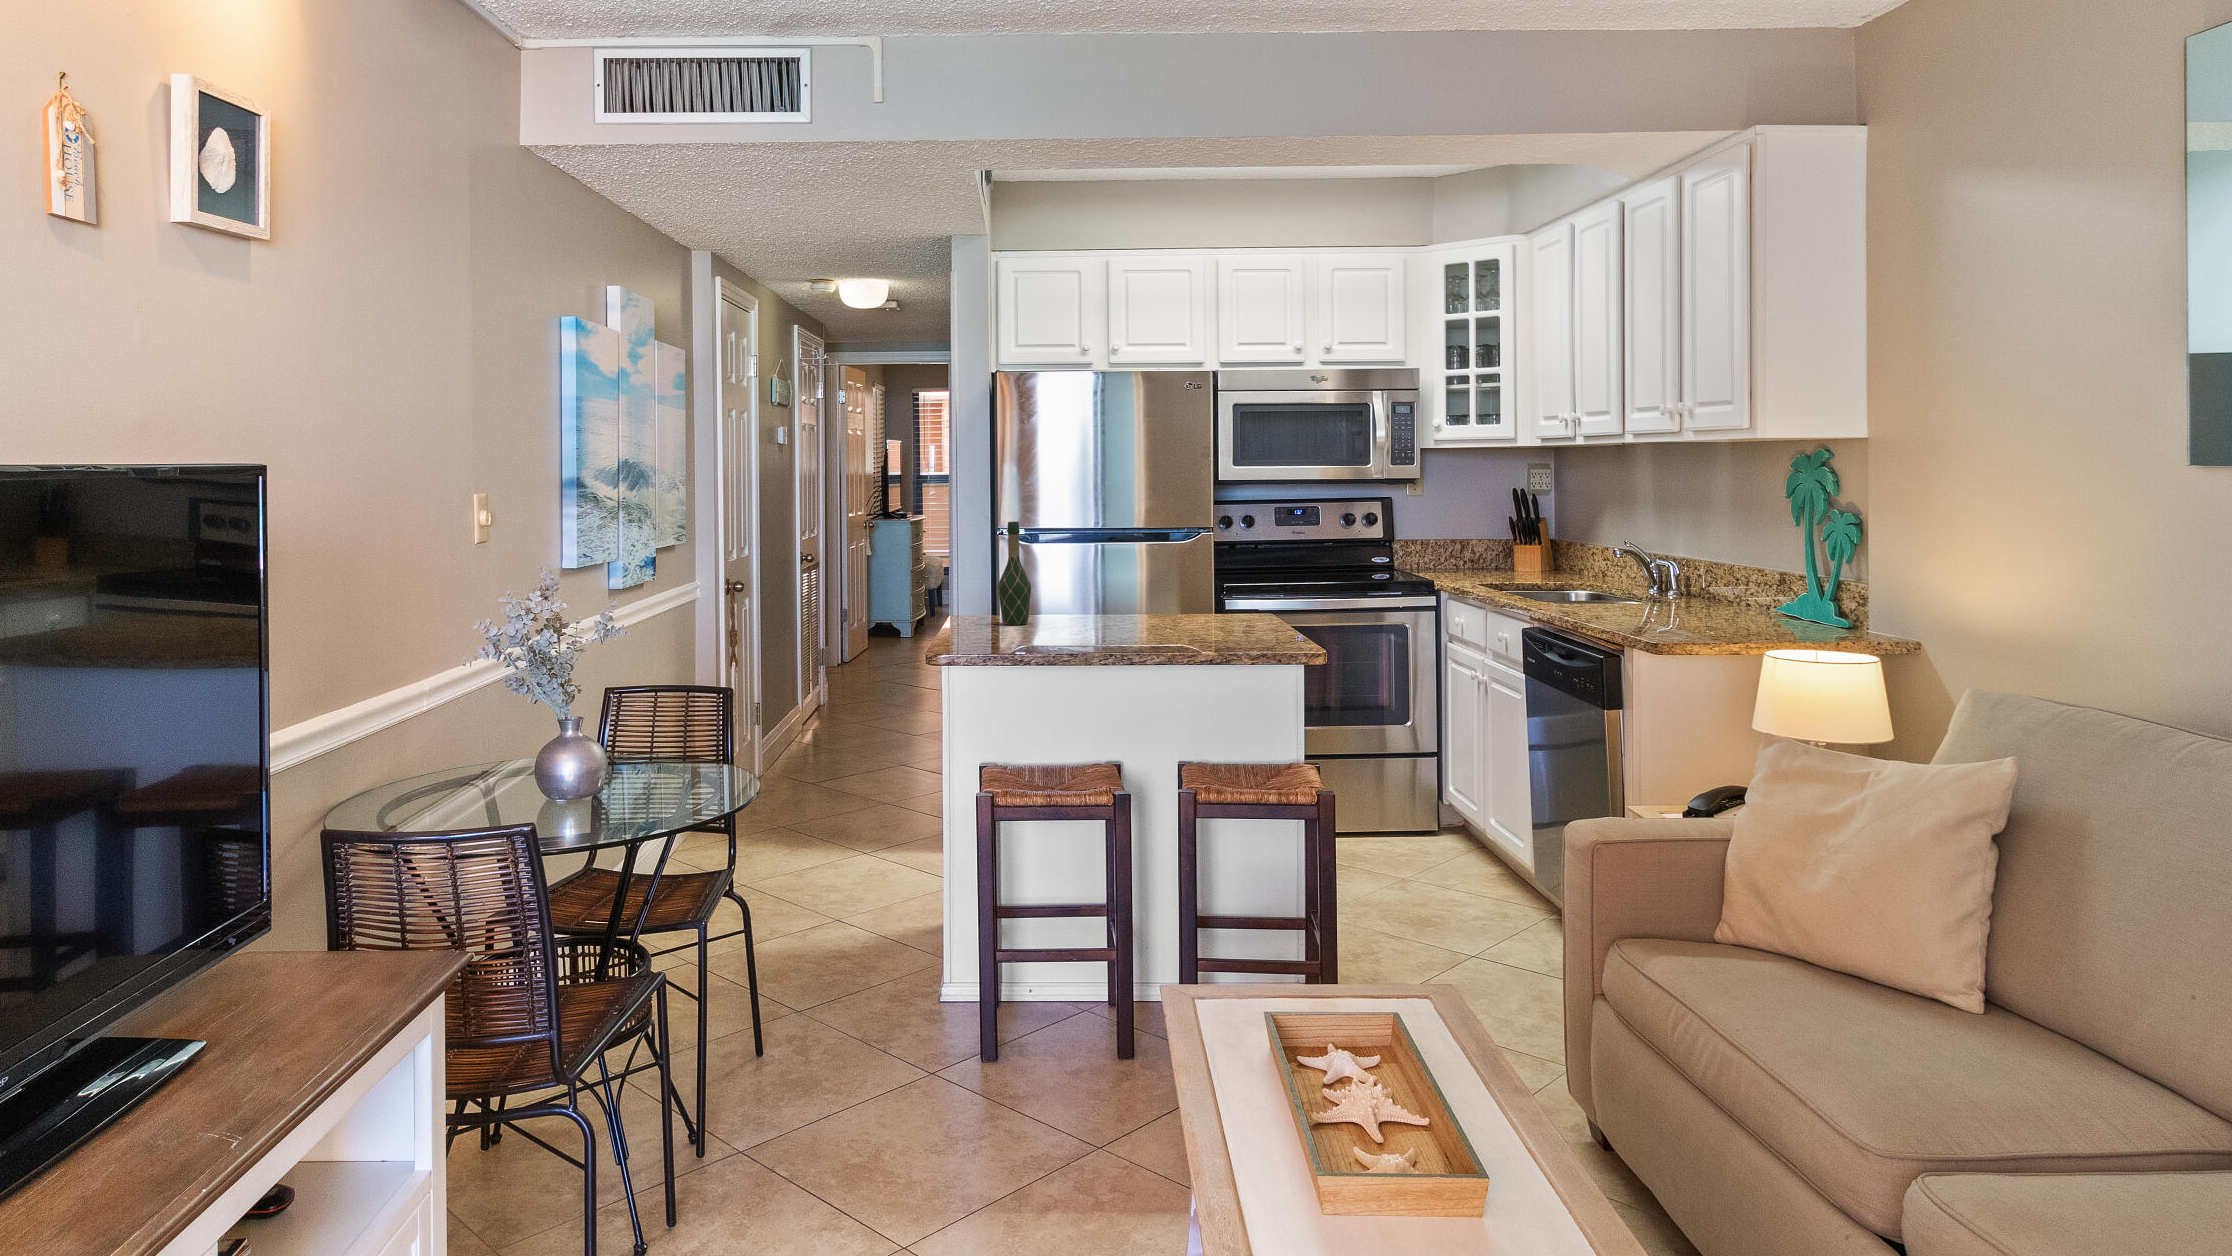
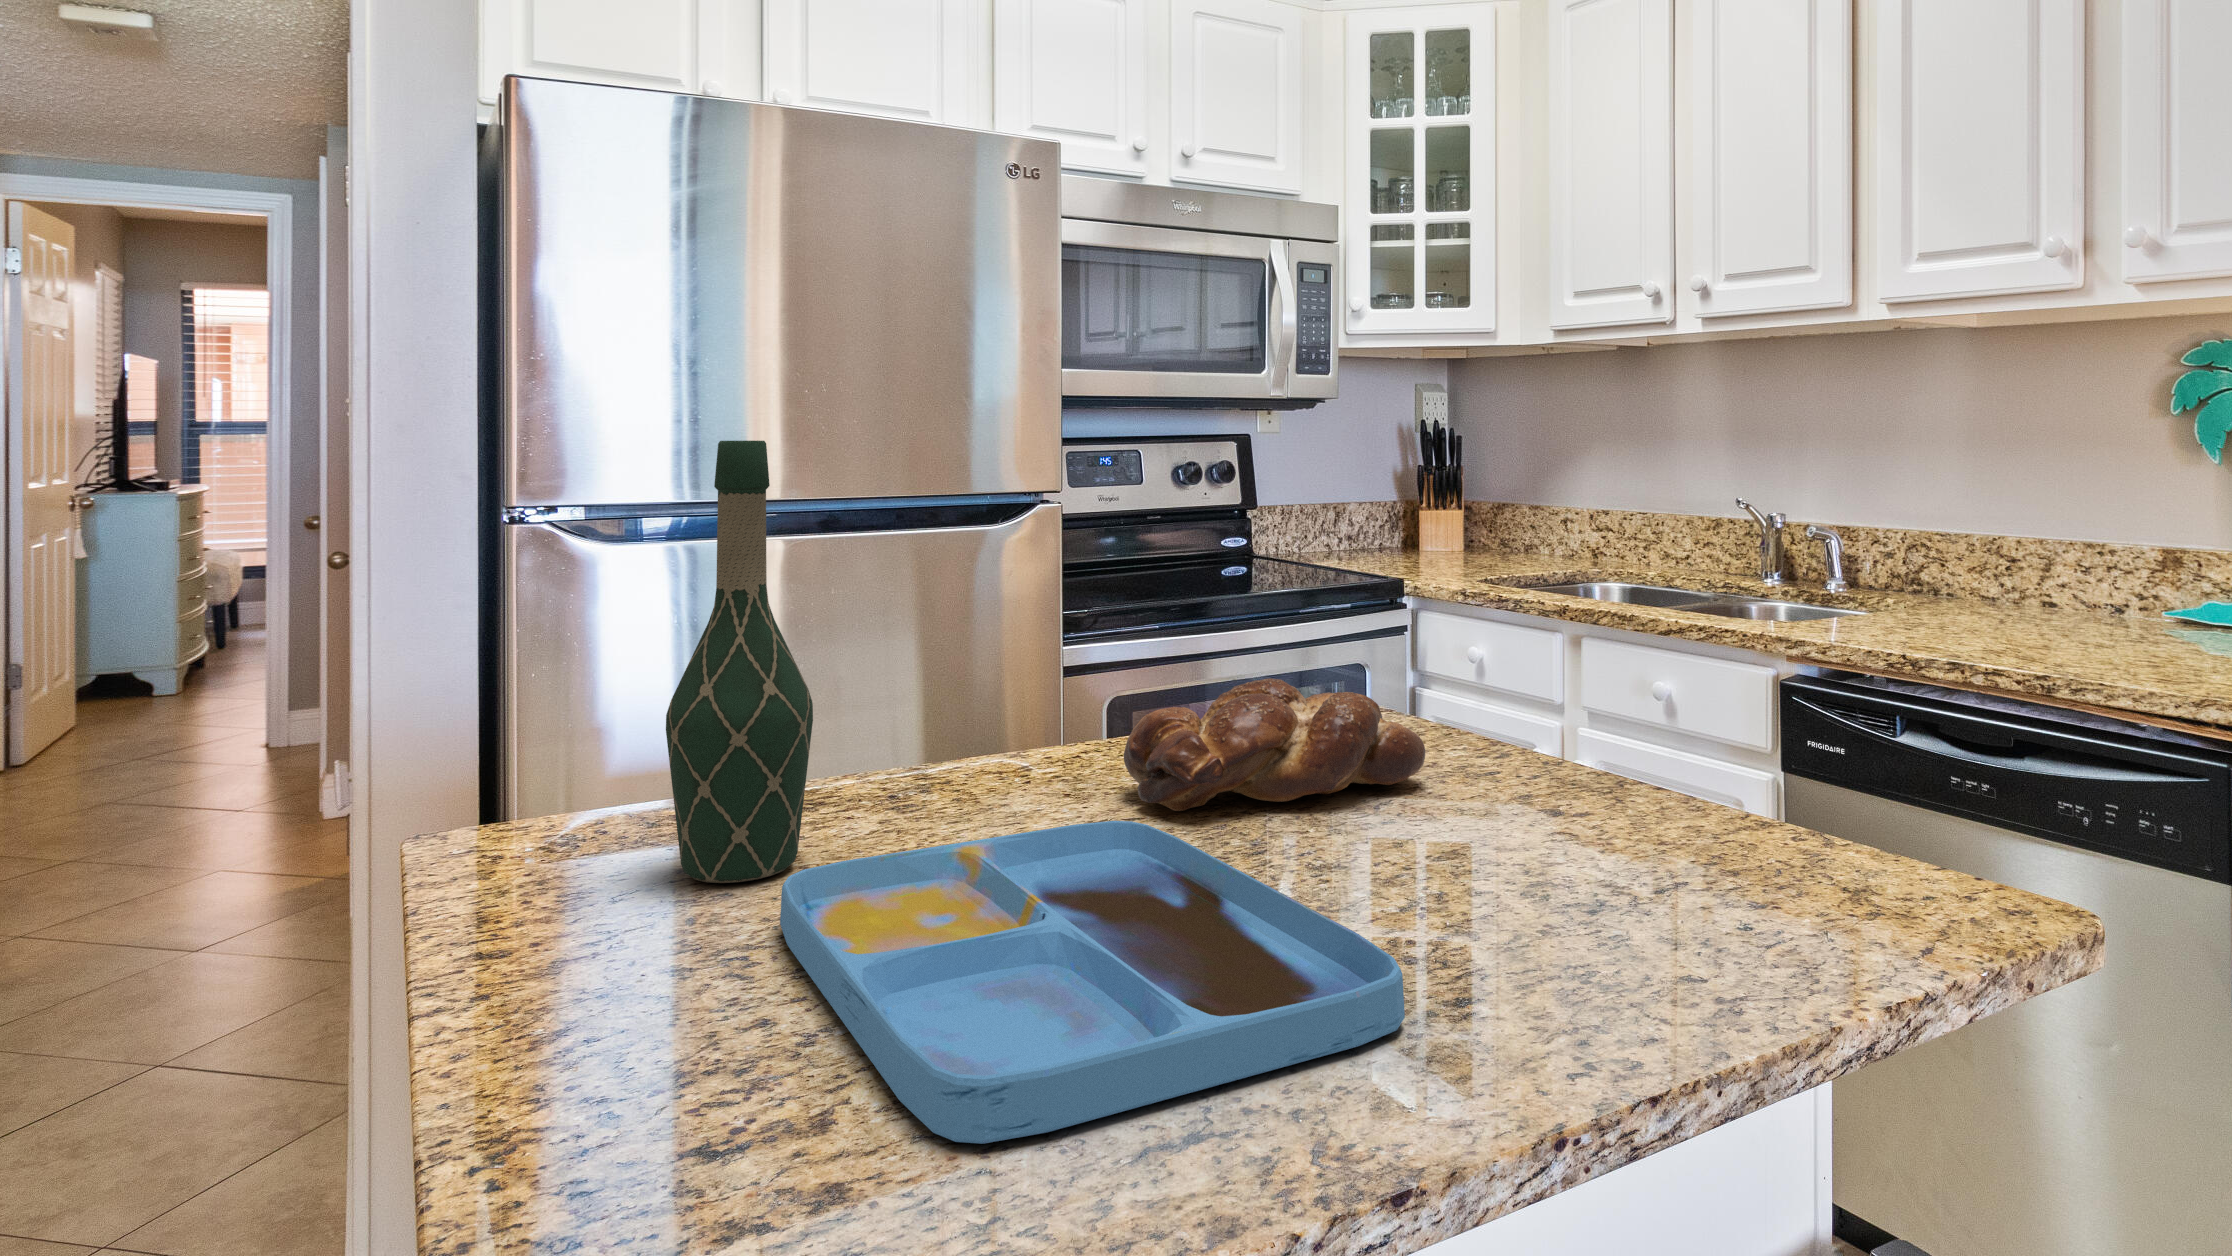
bread loaf: none [1119,590,1206,623] -> present [1124,678,1425,811]
tray: none [1005,616,1101,642] -> present [780,821,1405,1144]

